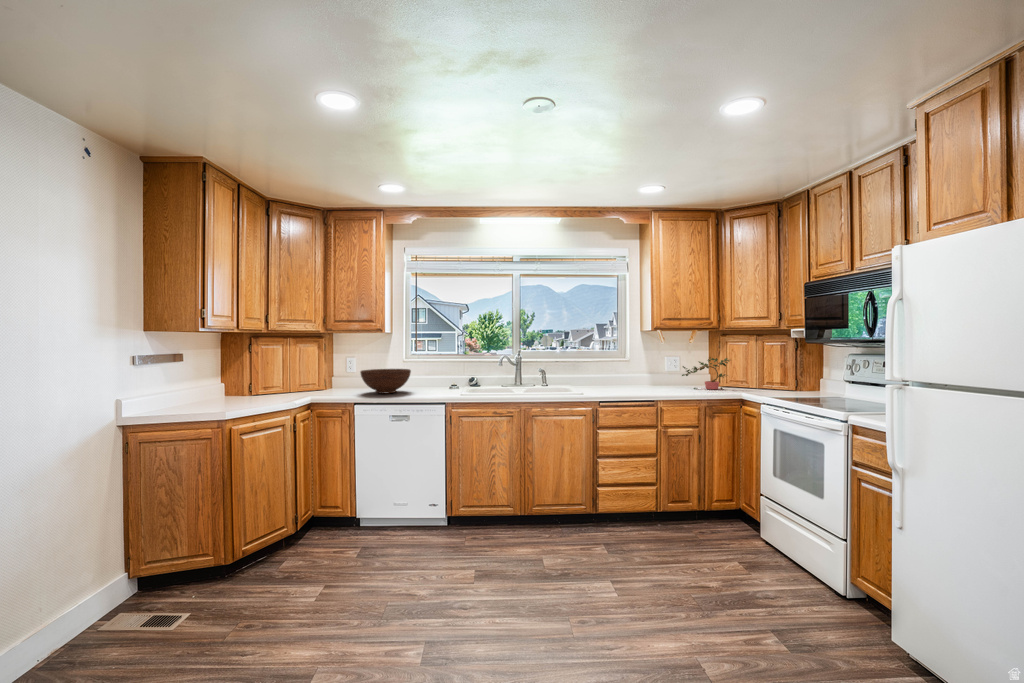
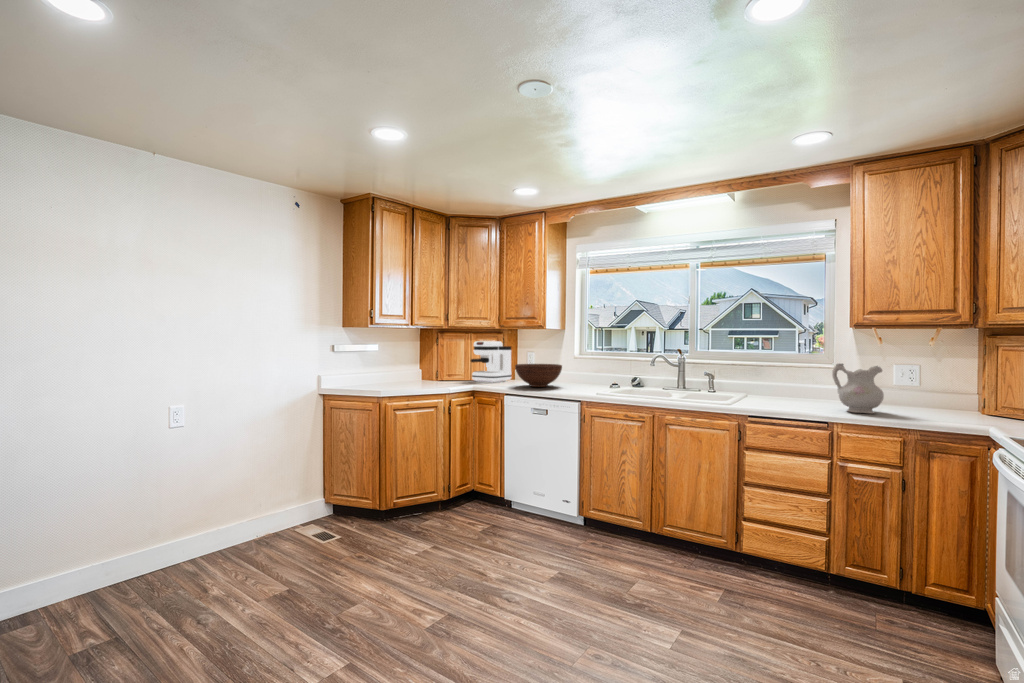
coffee maker: none [293,347,337,393] -> present [471,341,511,382]
ceramic pitcher: none [647,357,679,392] -> present [832,364,884,414]
potted plant: present [682,358,730,389] -> none [904,367,994,418]

